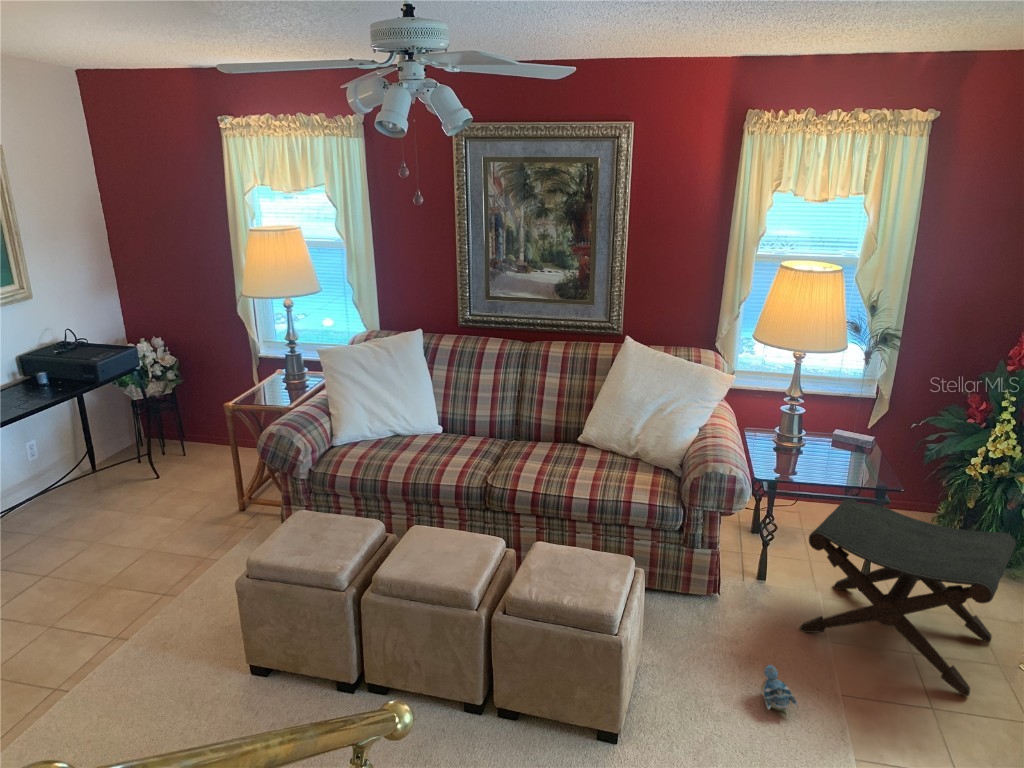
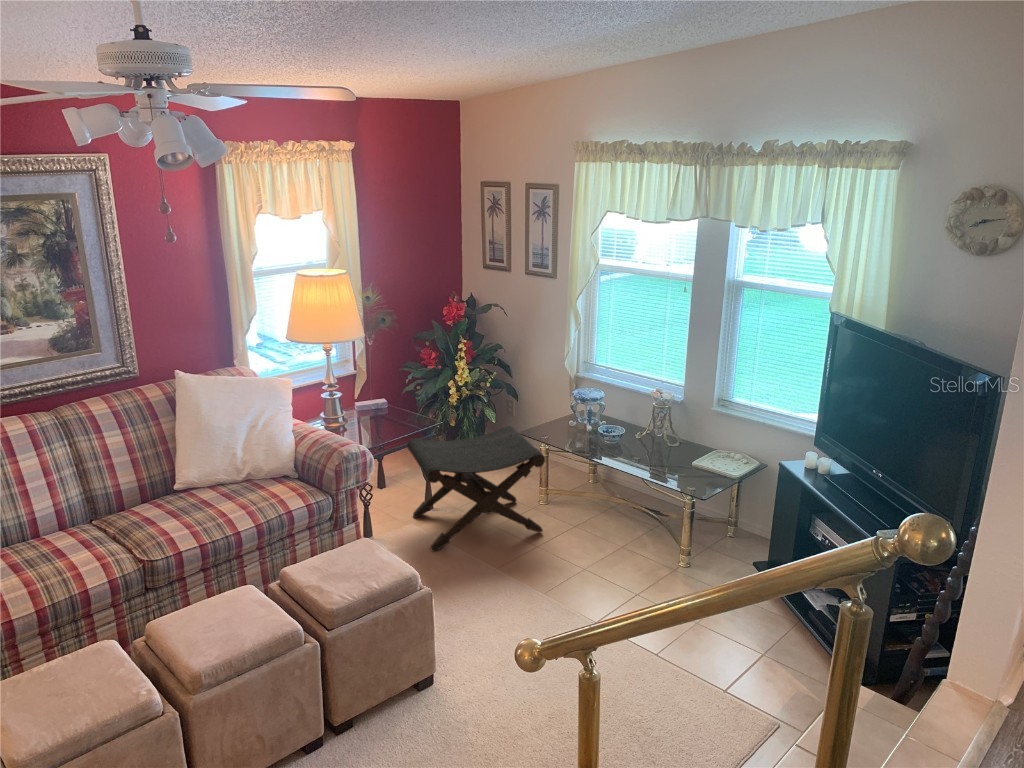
plush toy: present [761,665,798,716] -> none [461,572,495,600]

